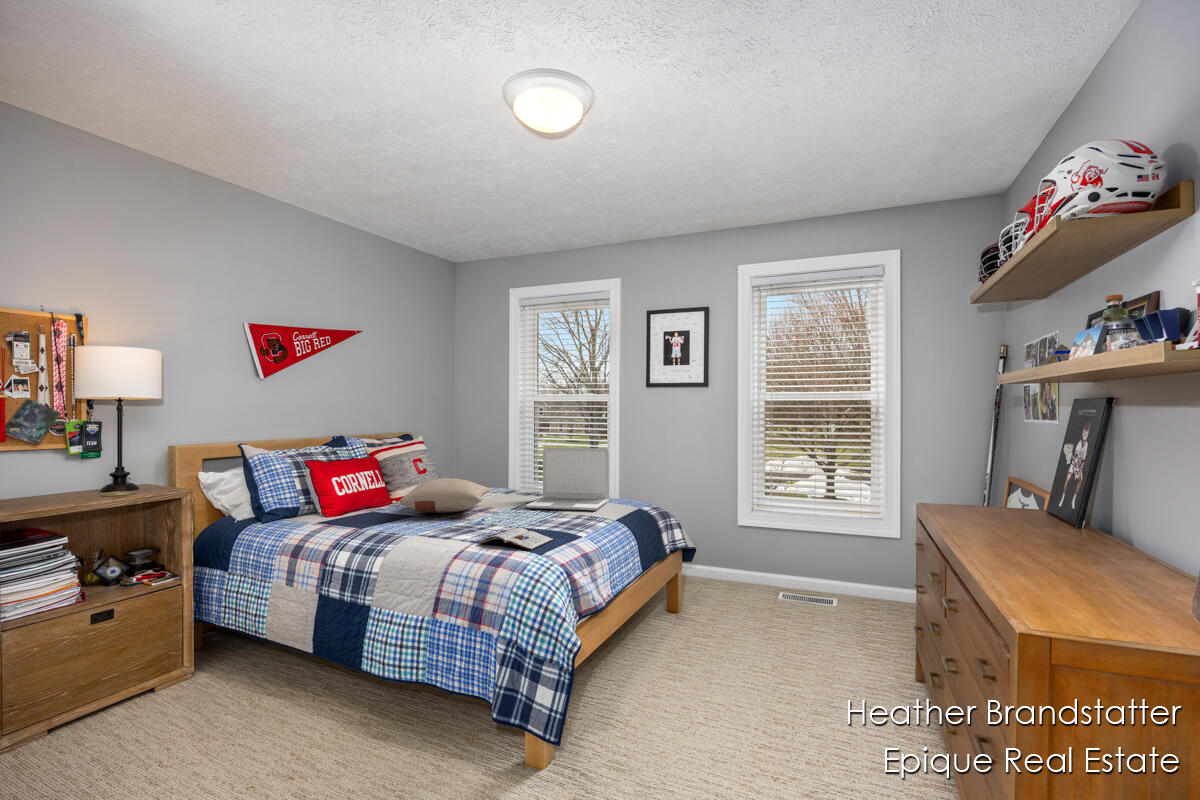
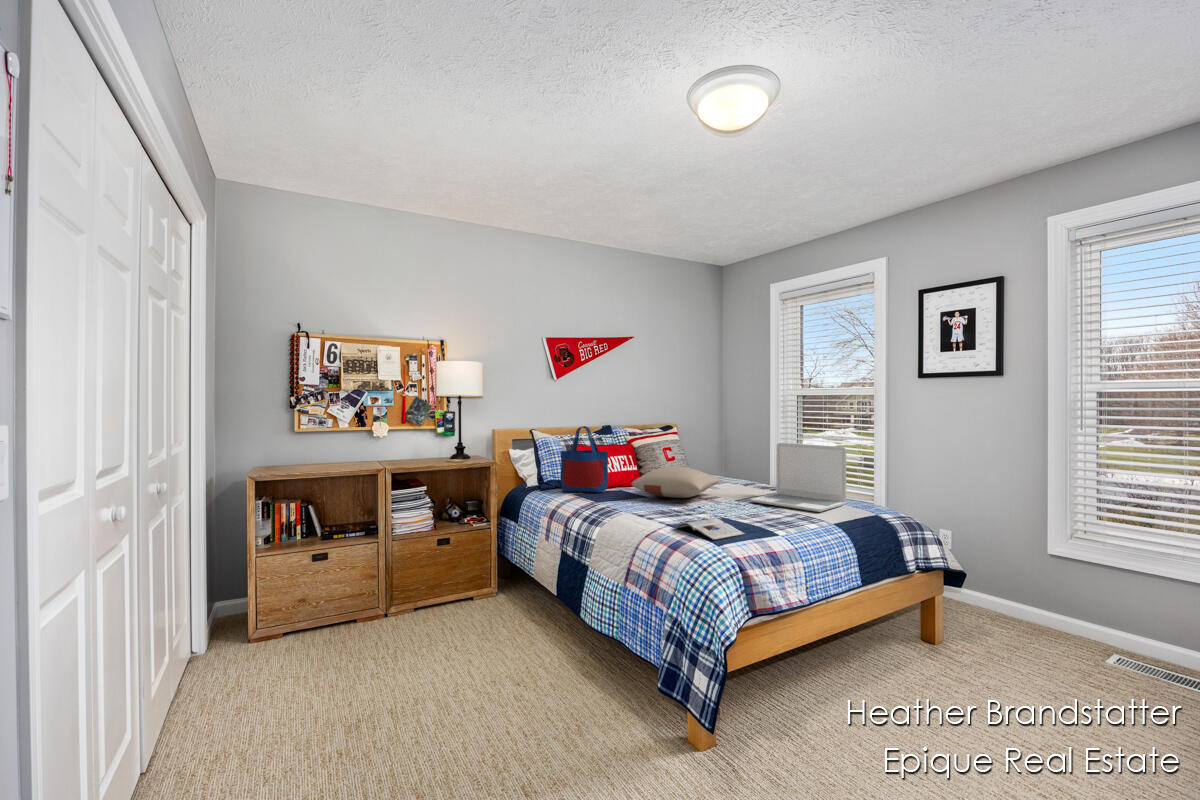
tote bag: none [294,438,360,521] -> present [560,426,608,493]

